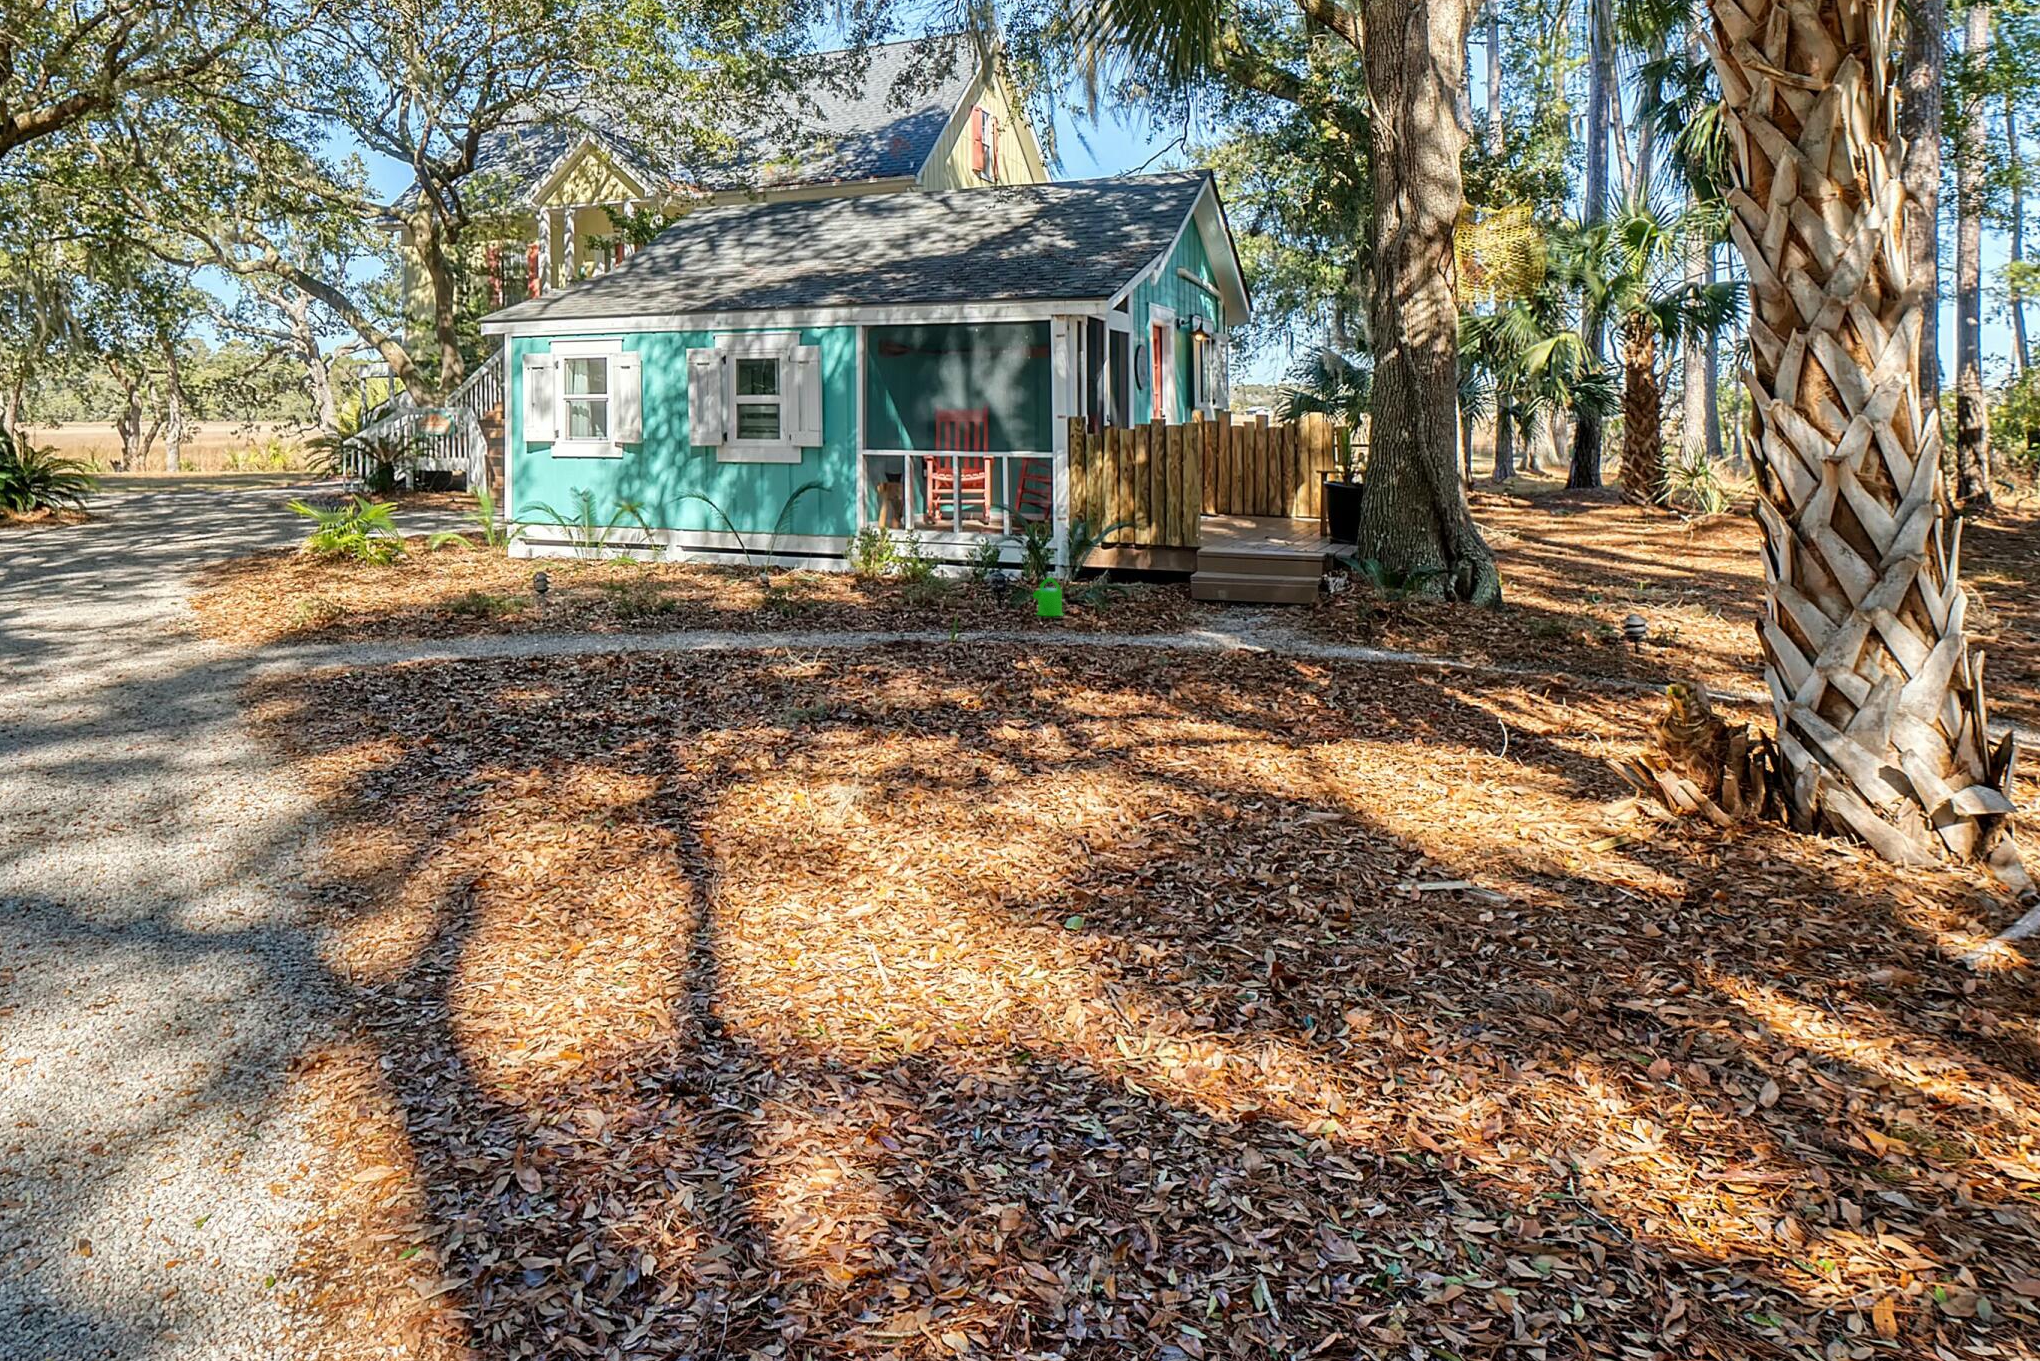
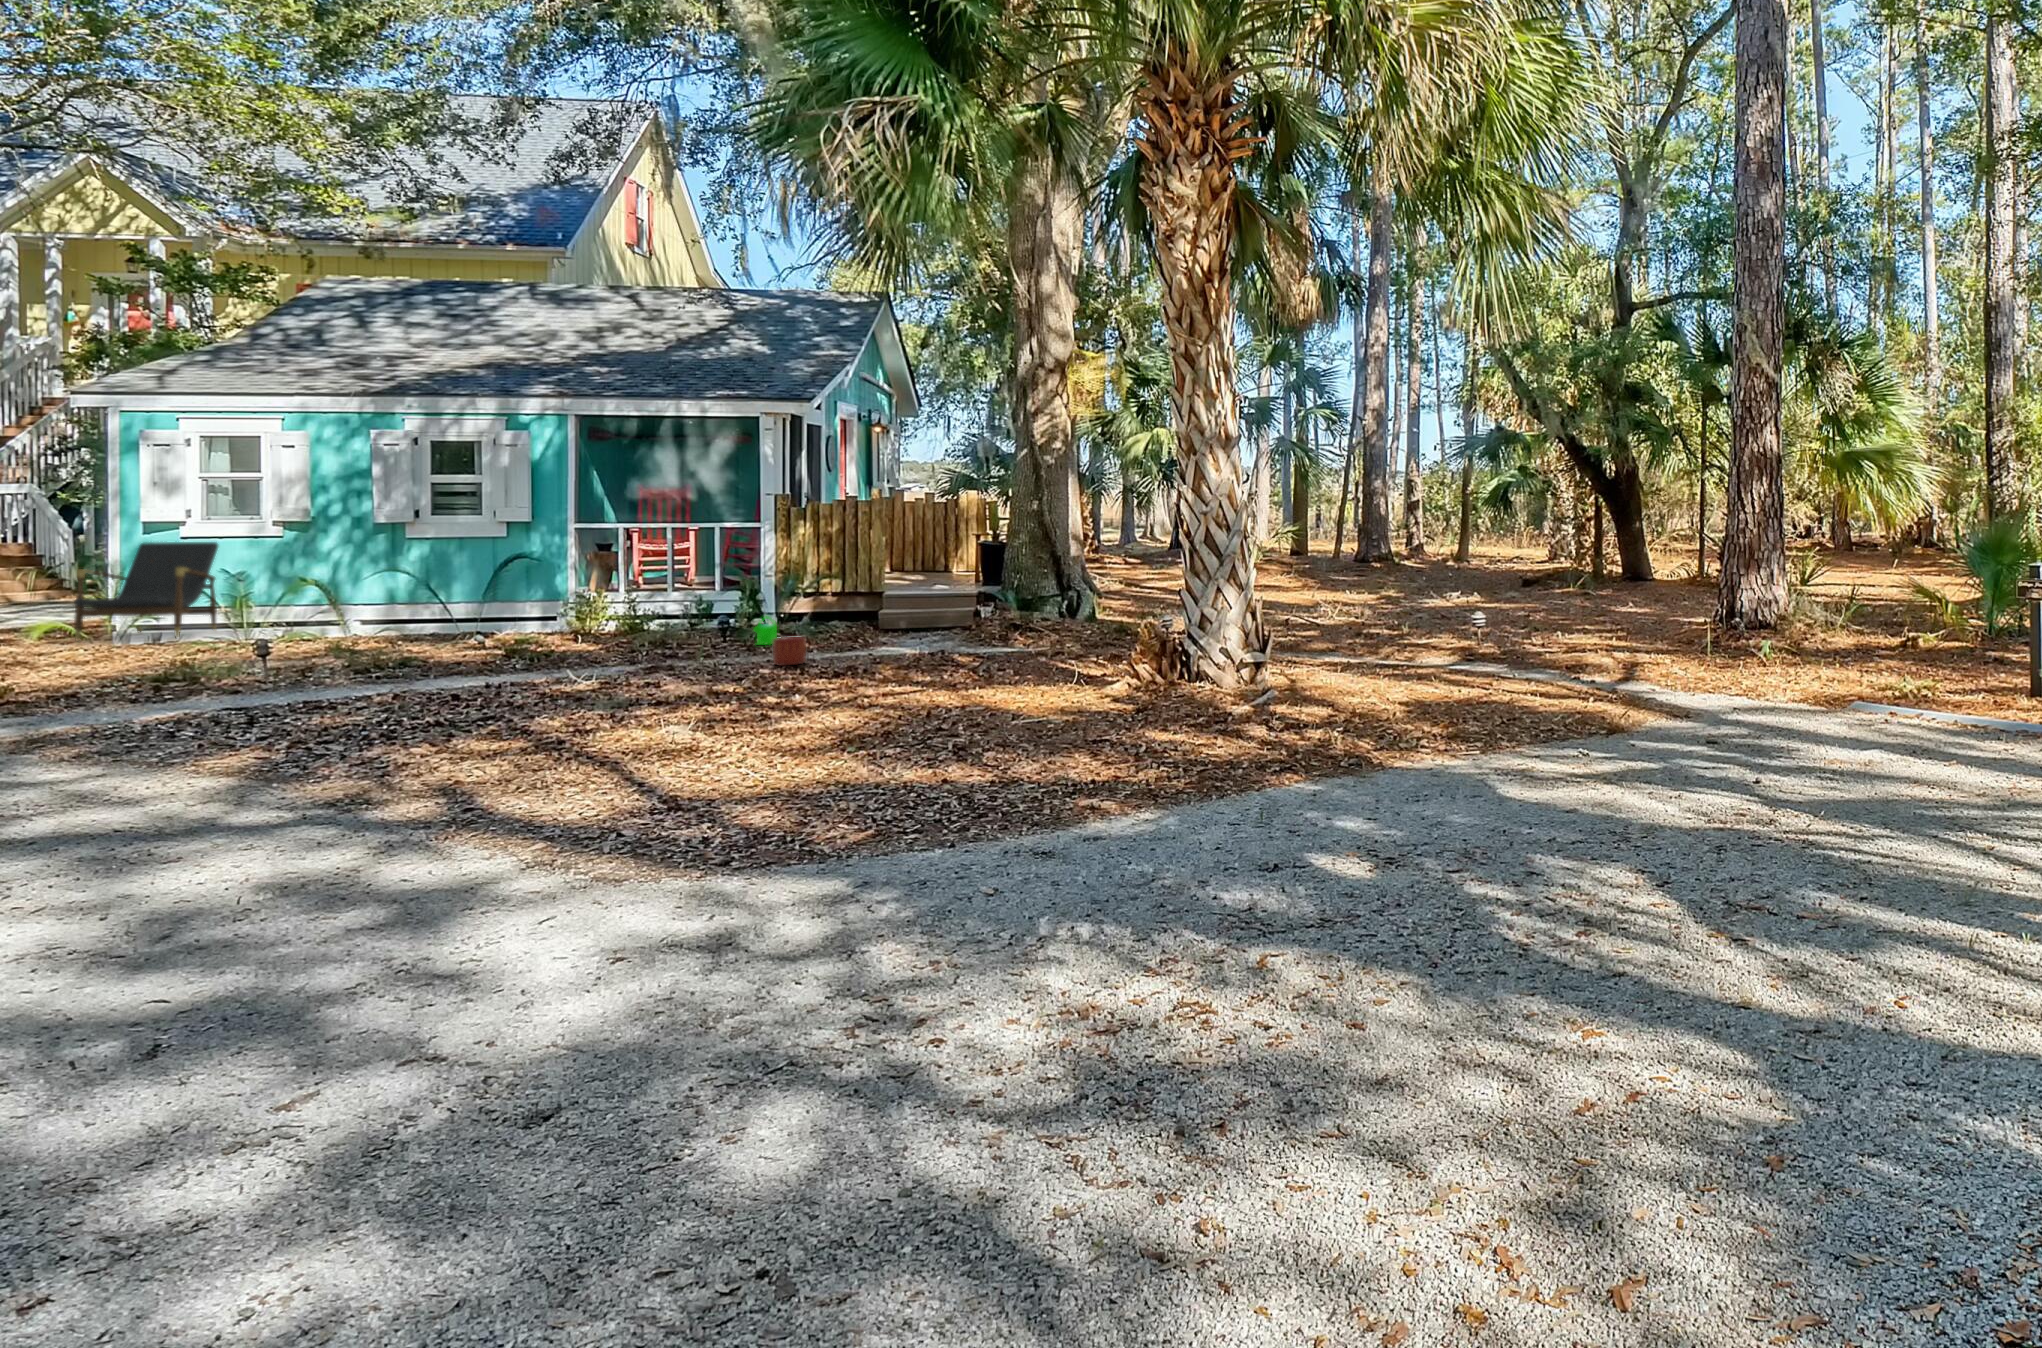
lounge chair: none [499,463,602,557] -> present [74,542,218,640]
planter: none [1042,616,1083,659] -> present [773,637,806,666]

